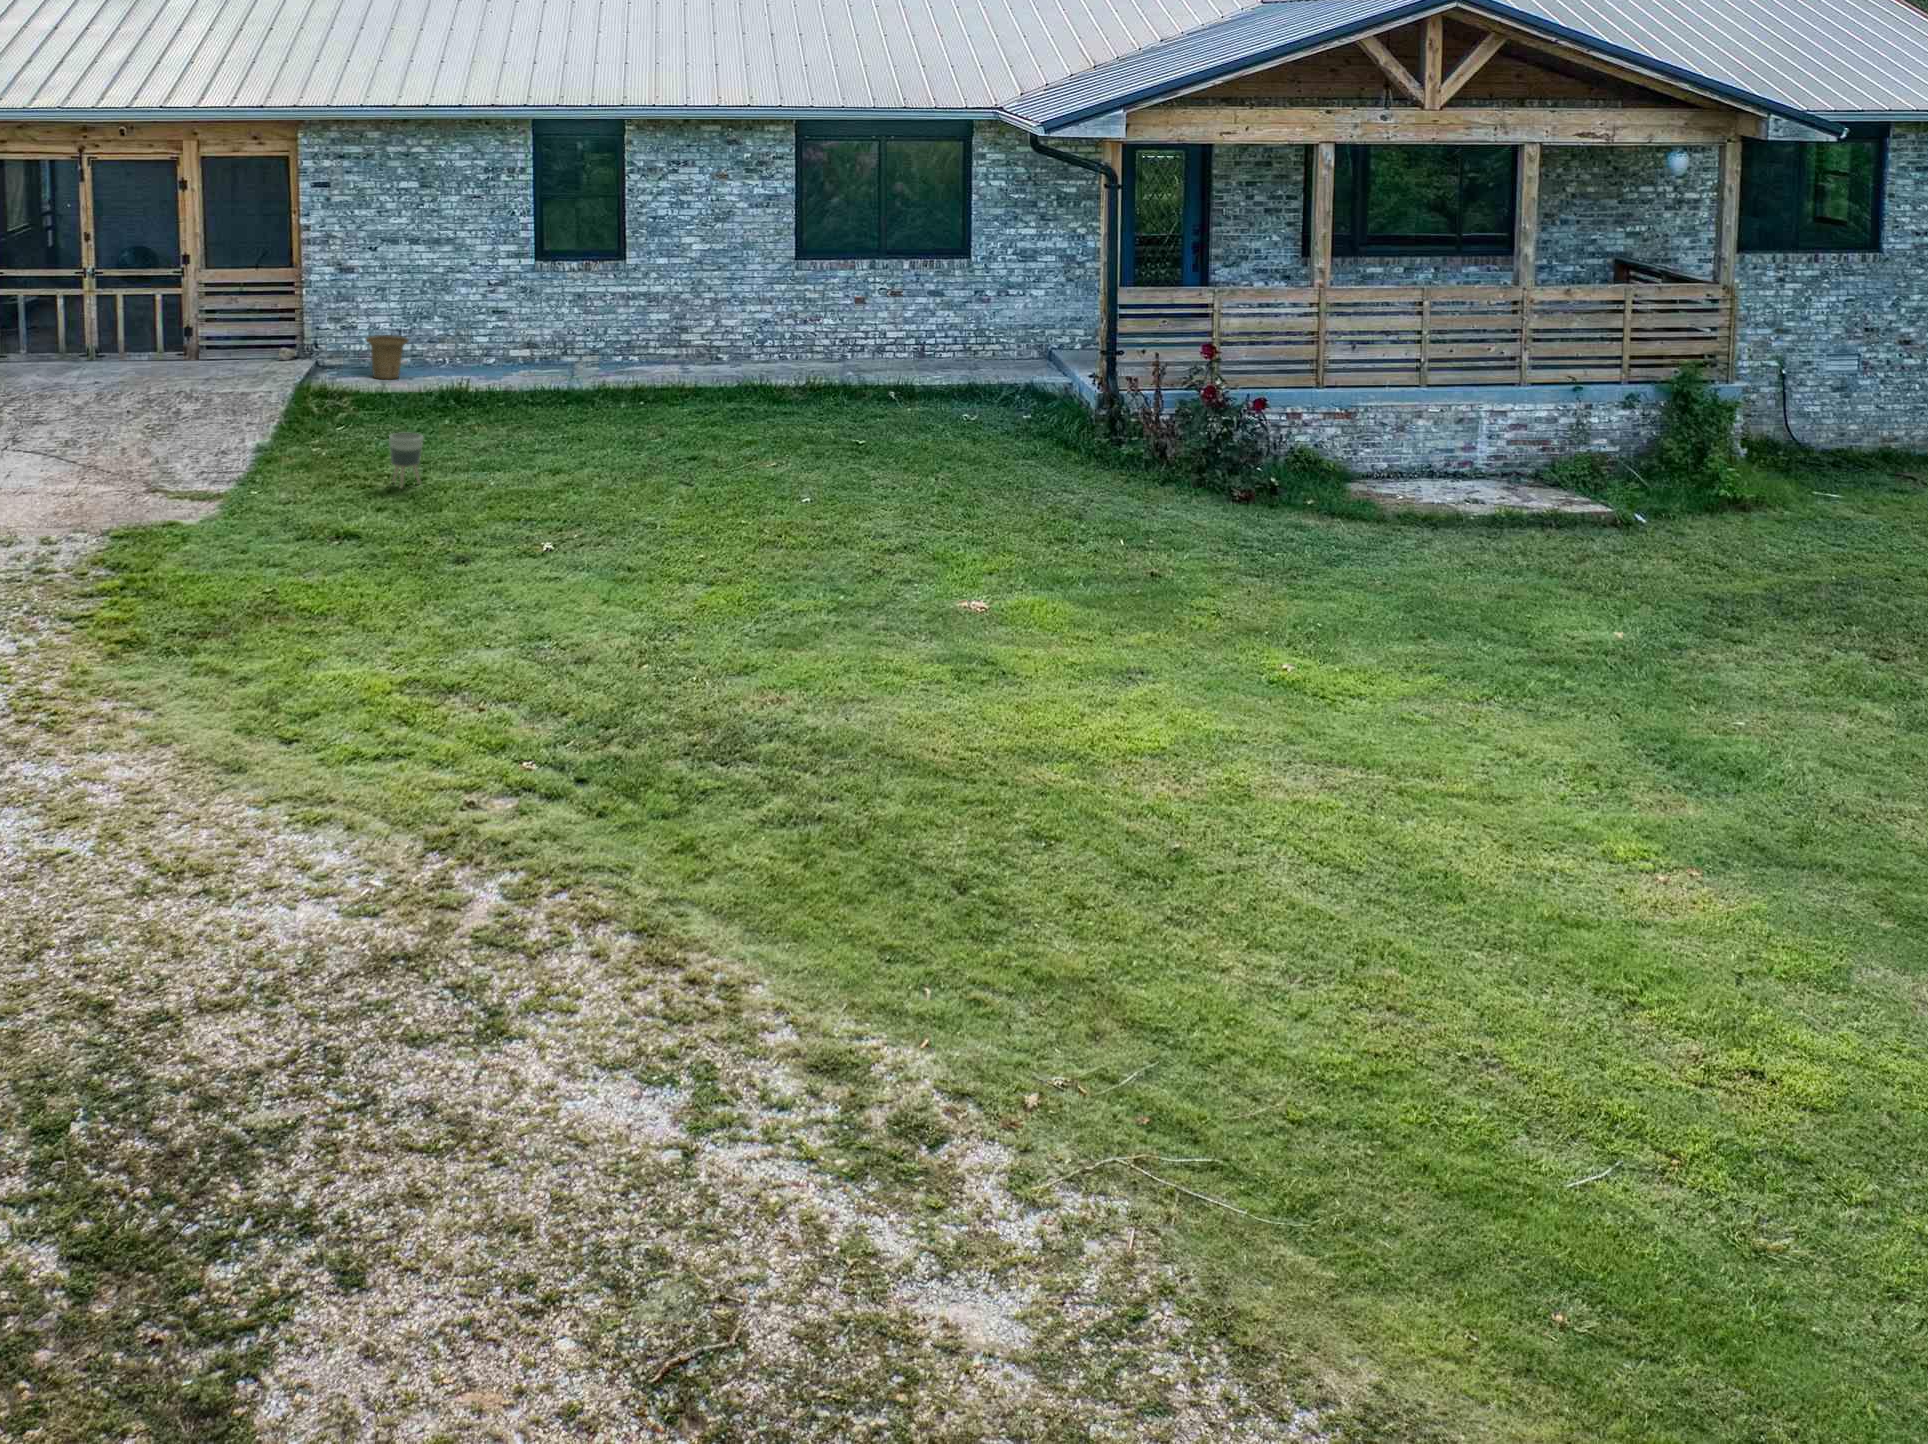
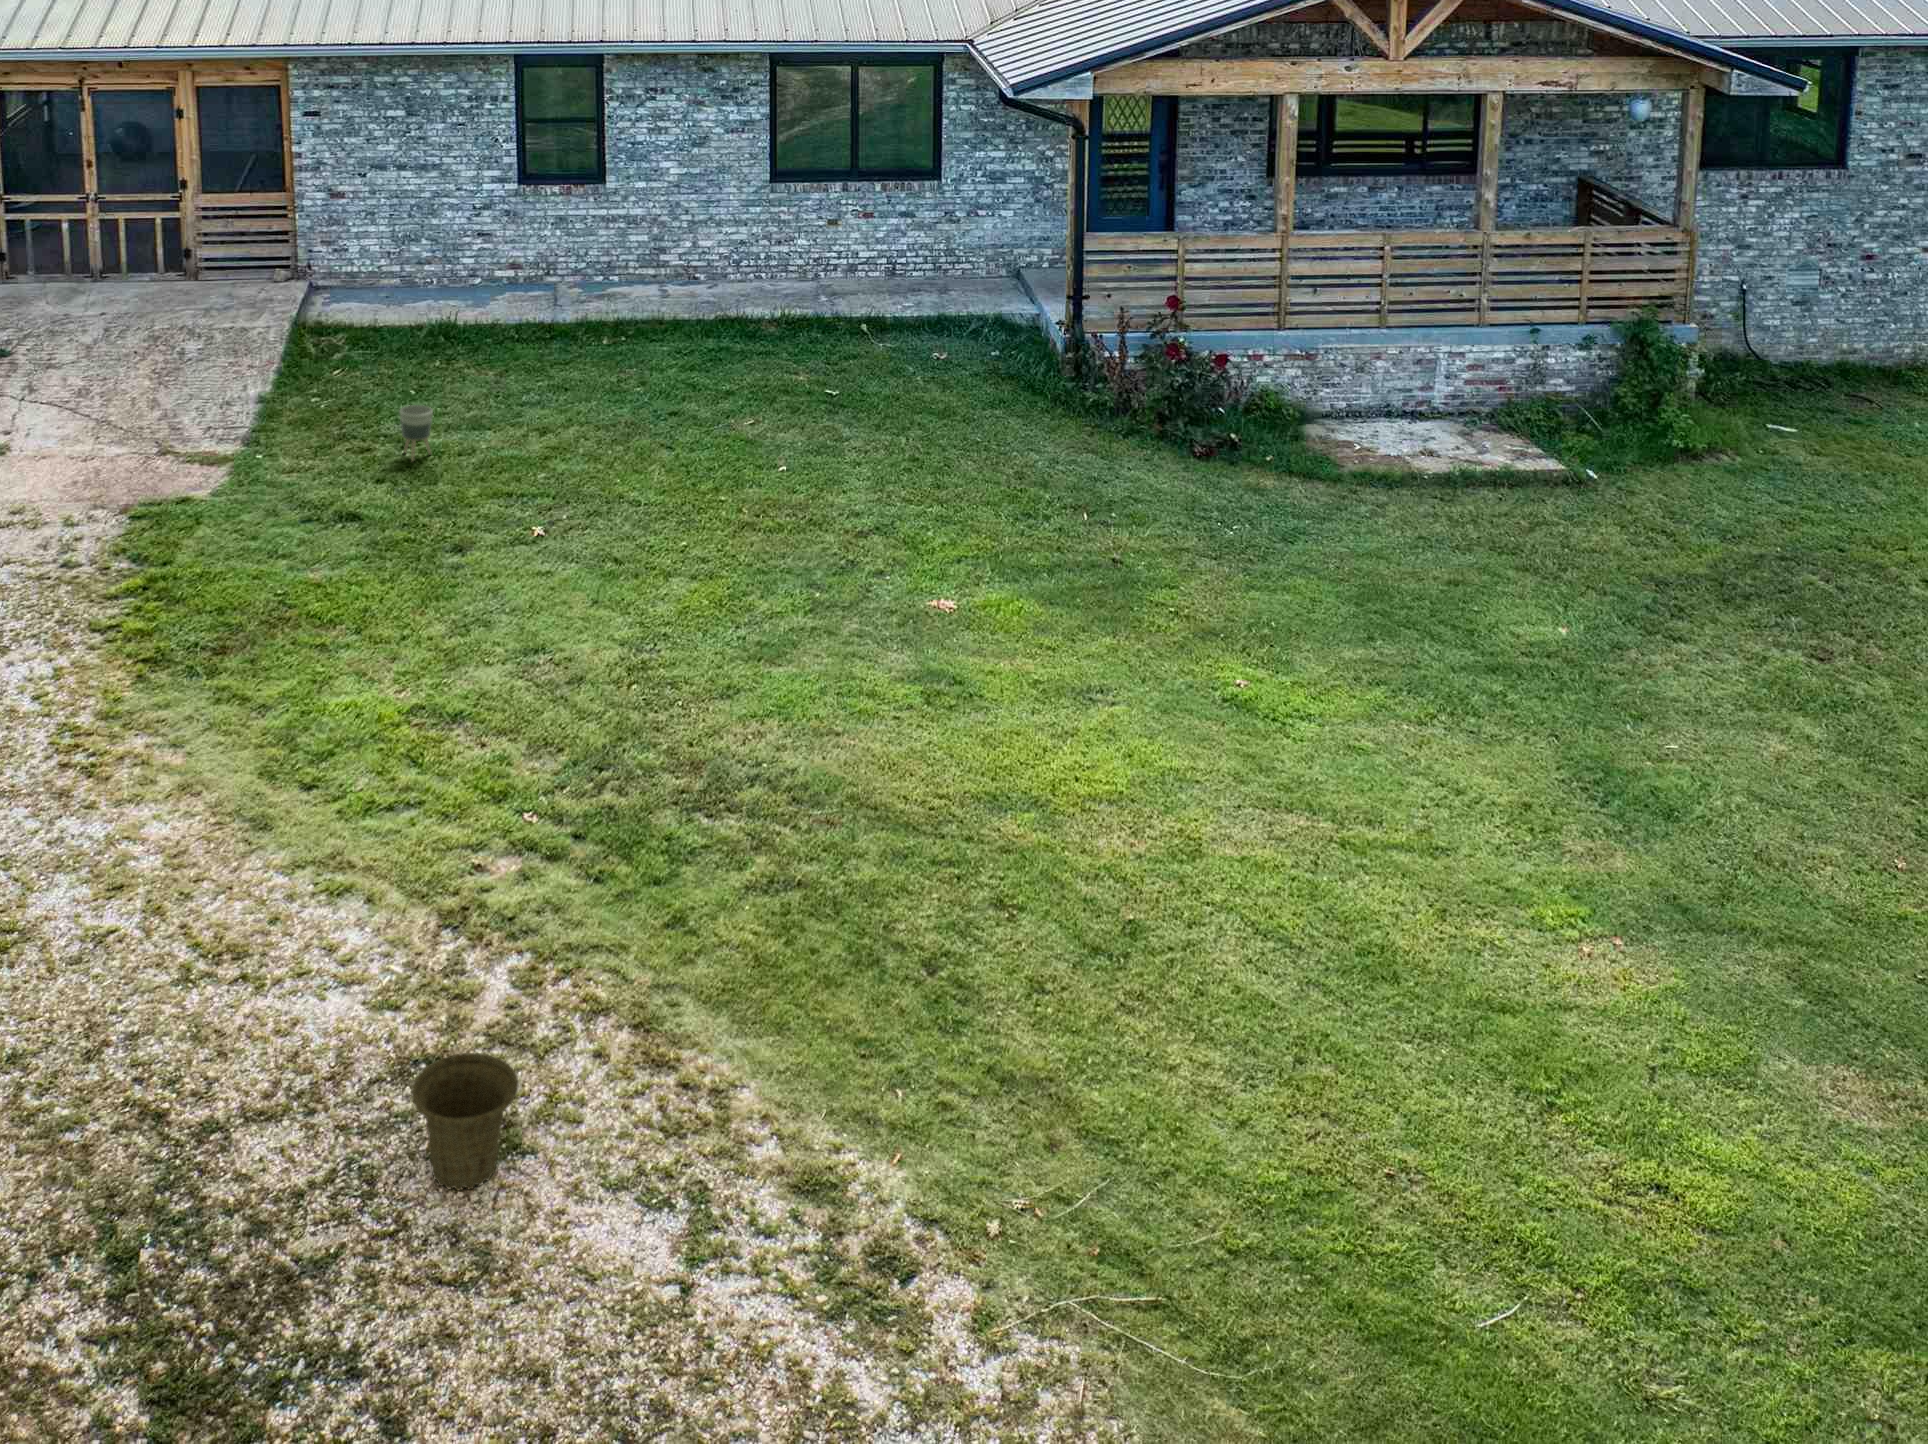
basket: present [366,335,408,379] -> present [411,1053,519,1191]

